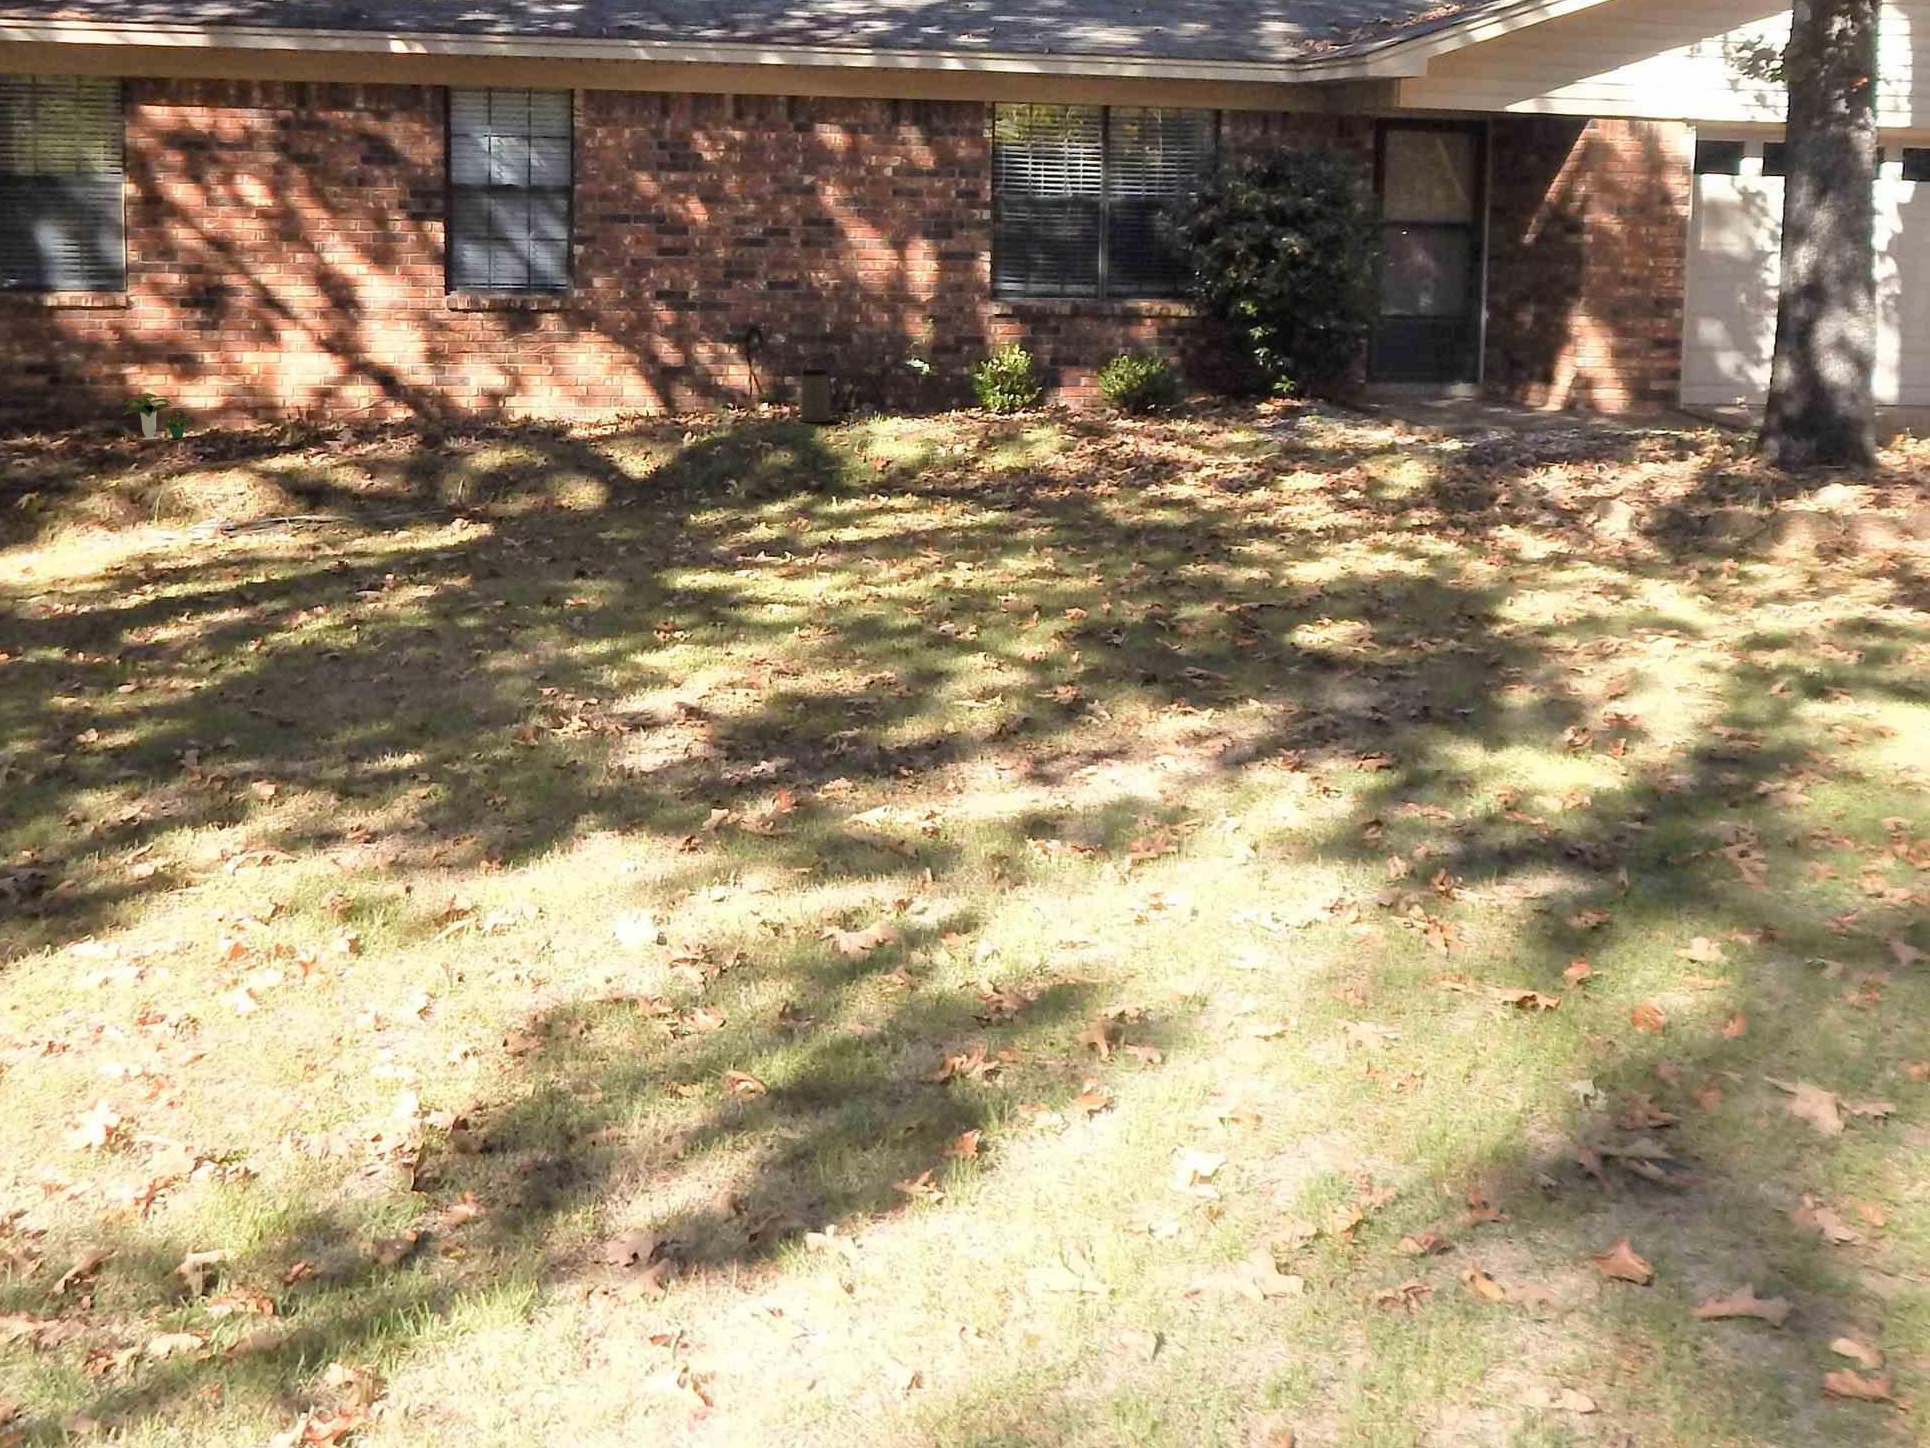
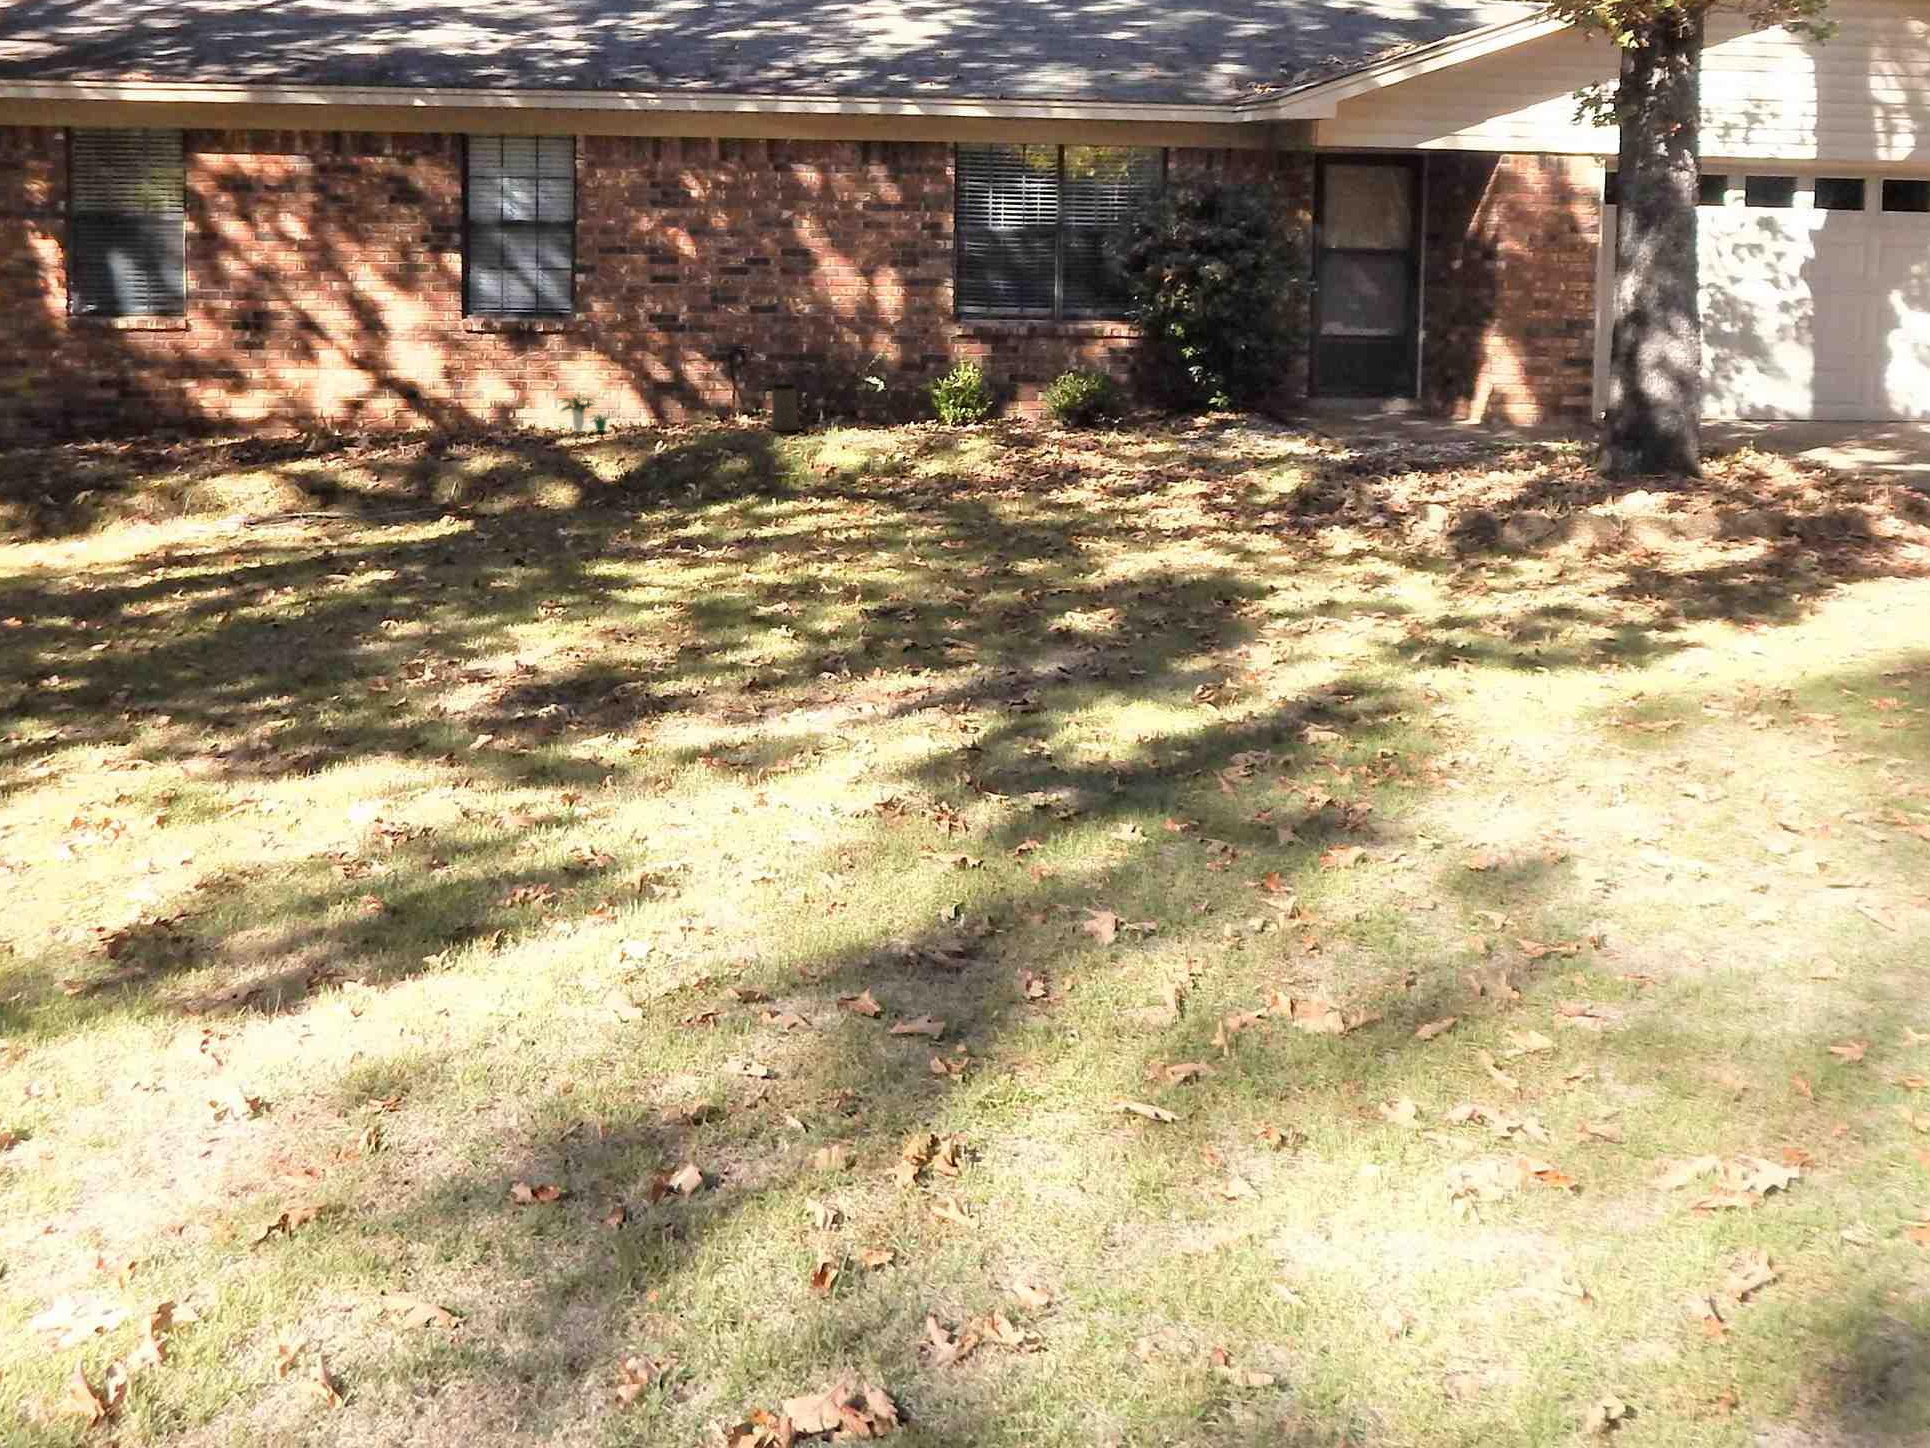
potted plant: present [123,393,192,440] -> present [562,395,608,432]

